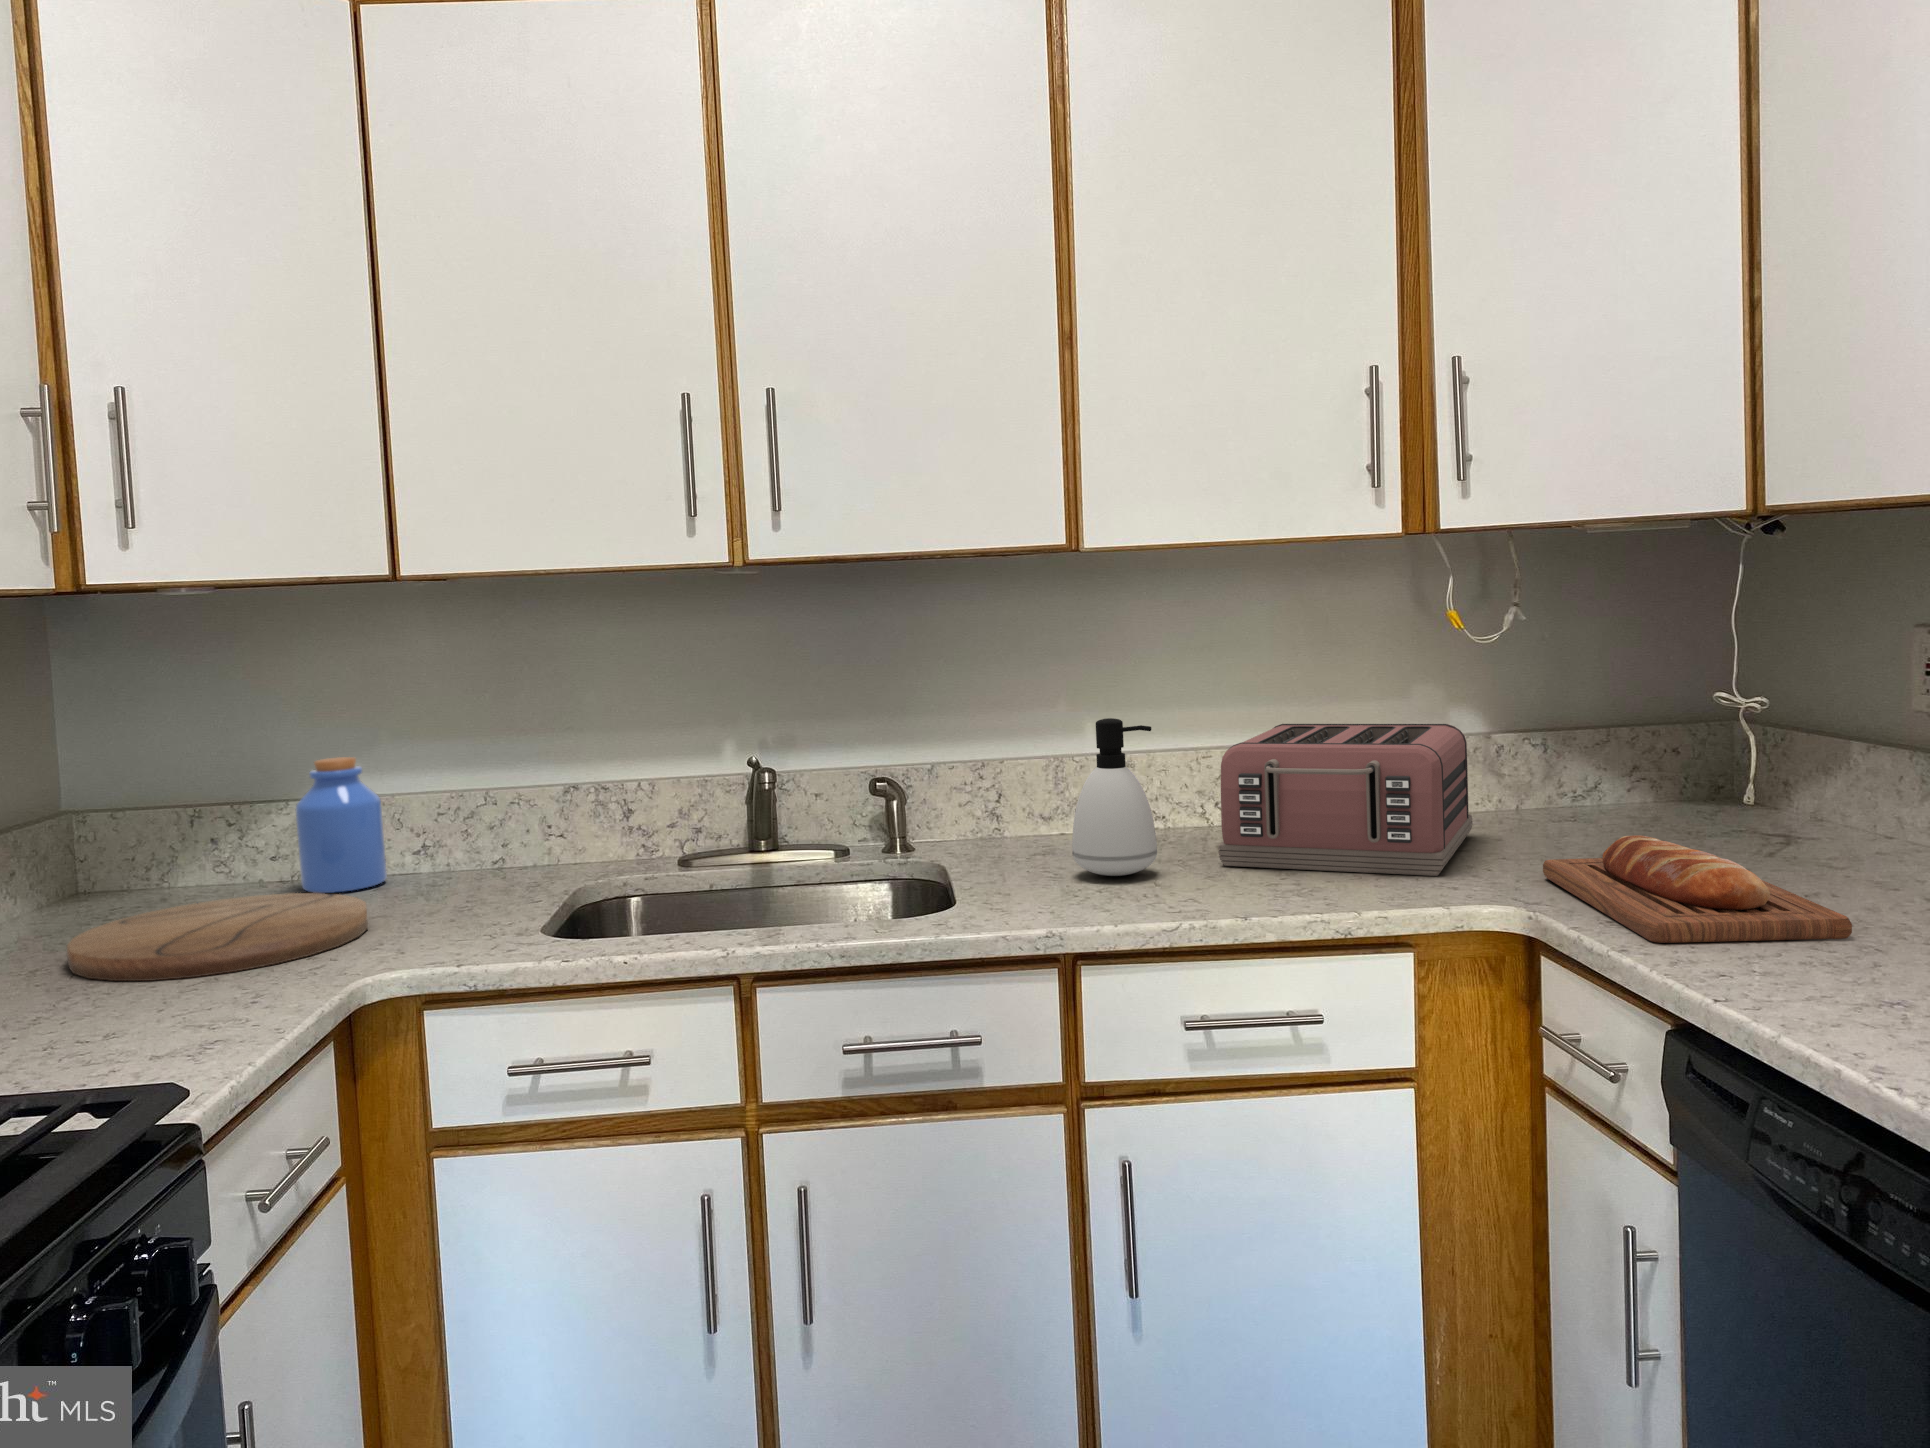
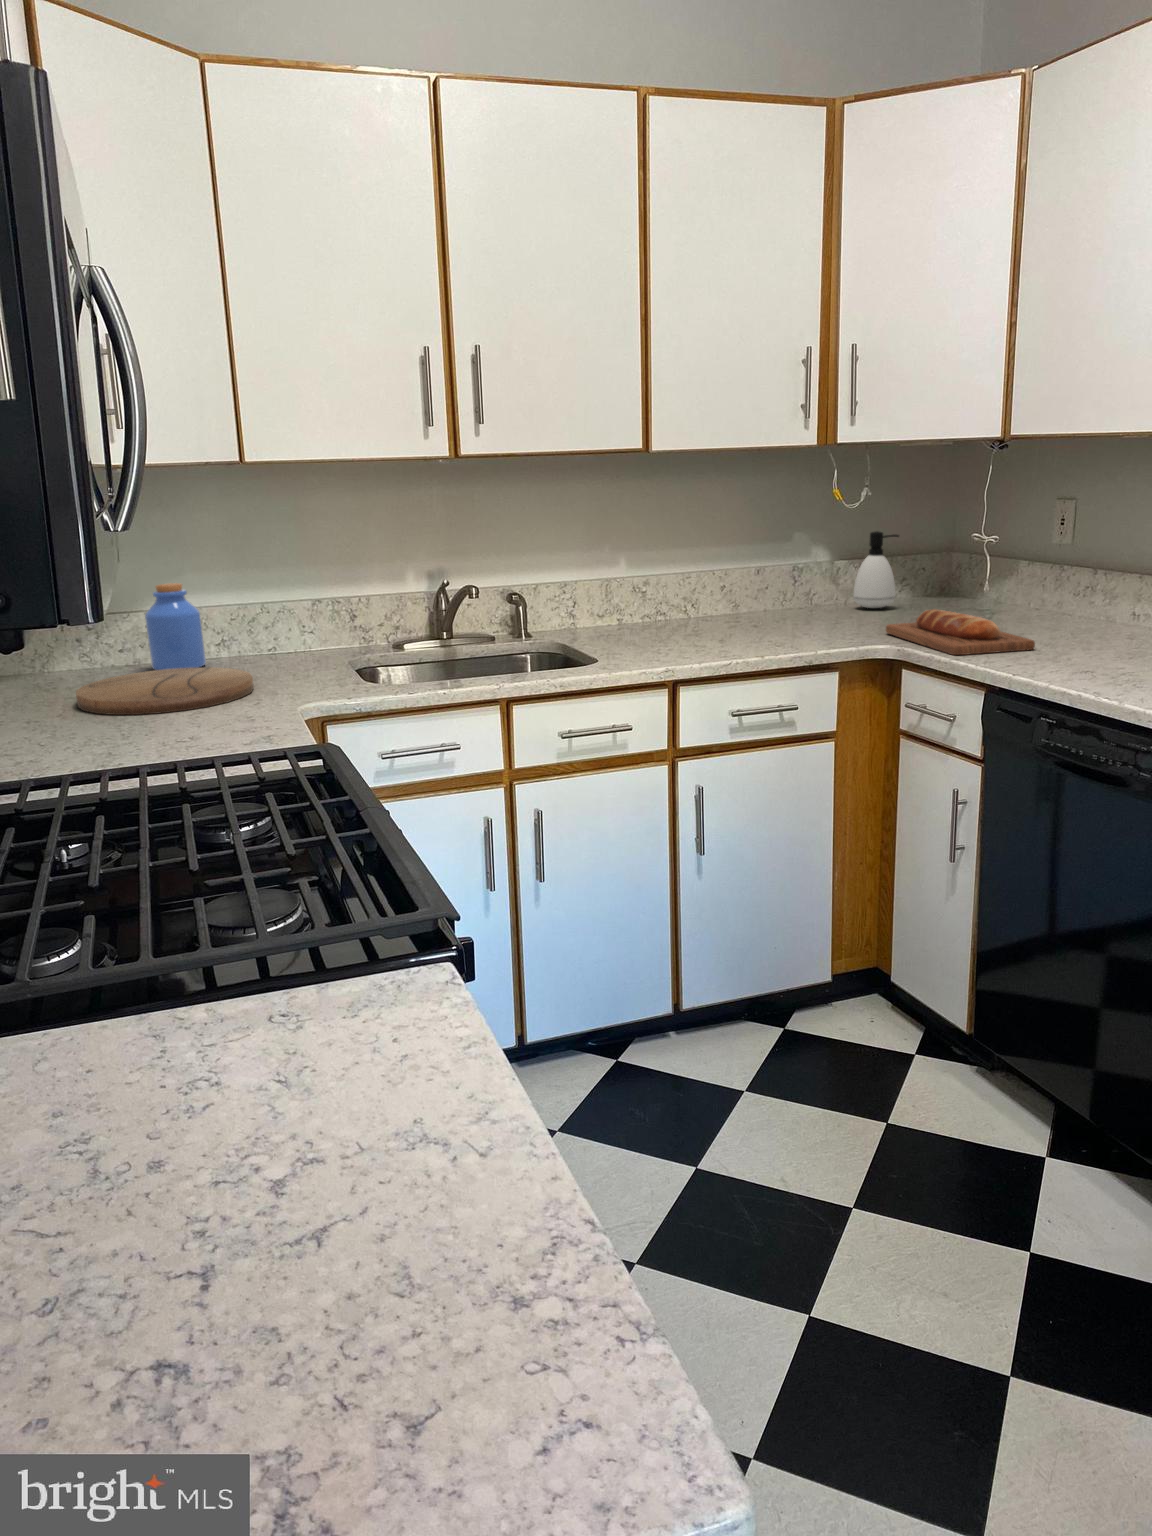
soap dispenser: present [1072,718,1157,876] -> present [853,531,899,608]
toaster: present [1218,724,1473,876] -> none [717,556,837,635]

